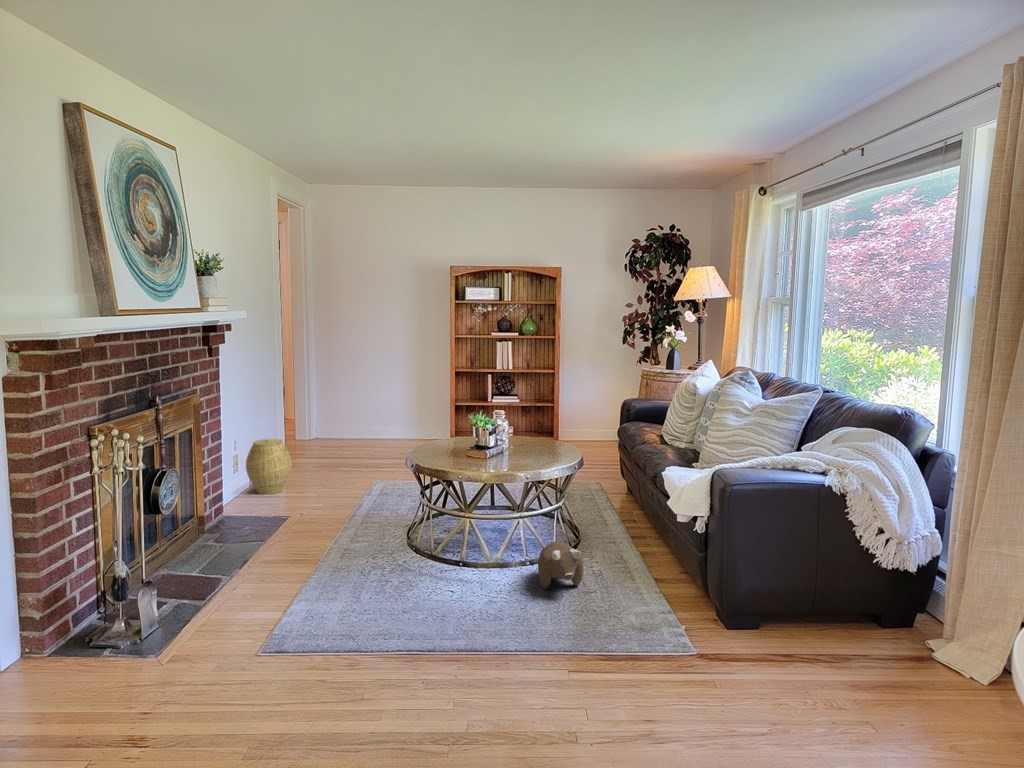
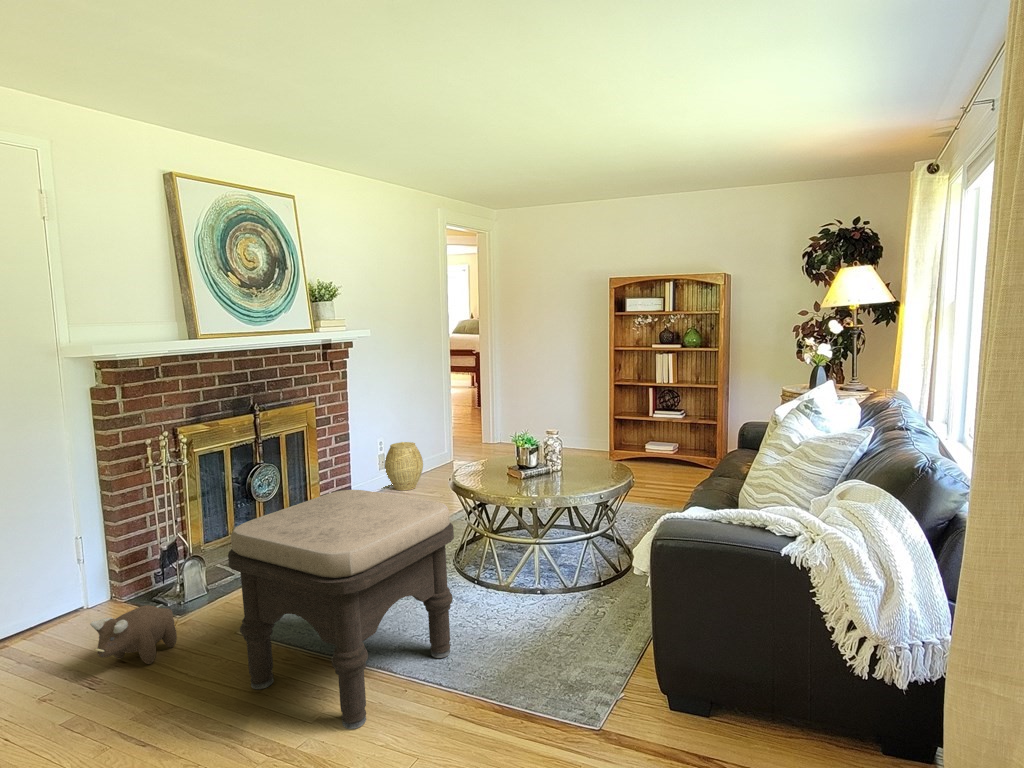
ottoman: none [350,479,537,694] -> present [228,490,454,729]
plush toy: present [538,541,583,588] -> present [90,605,177,664]

